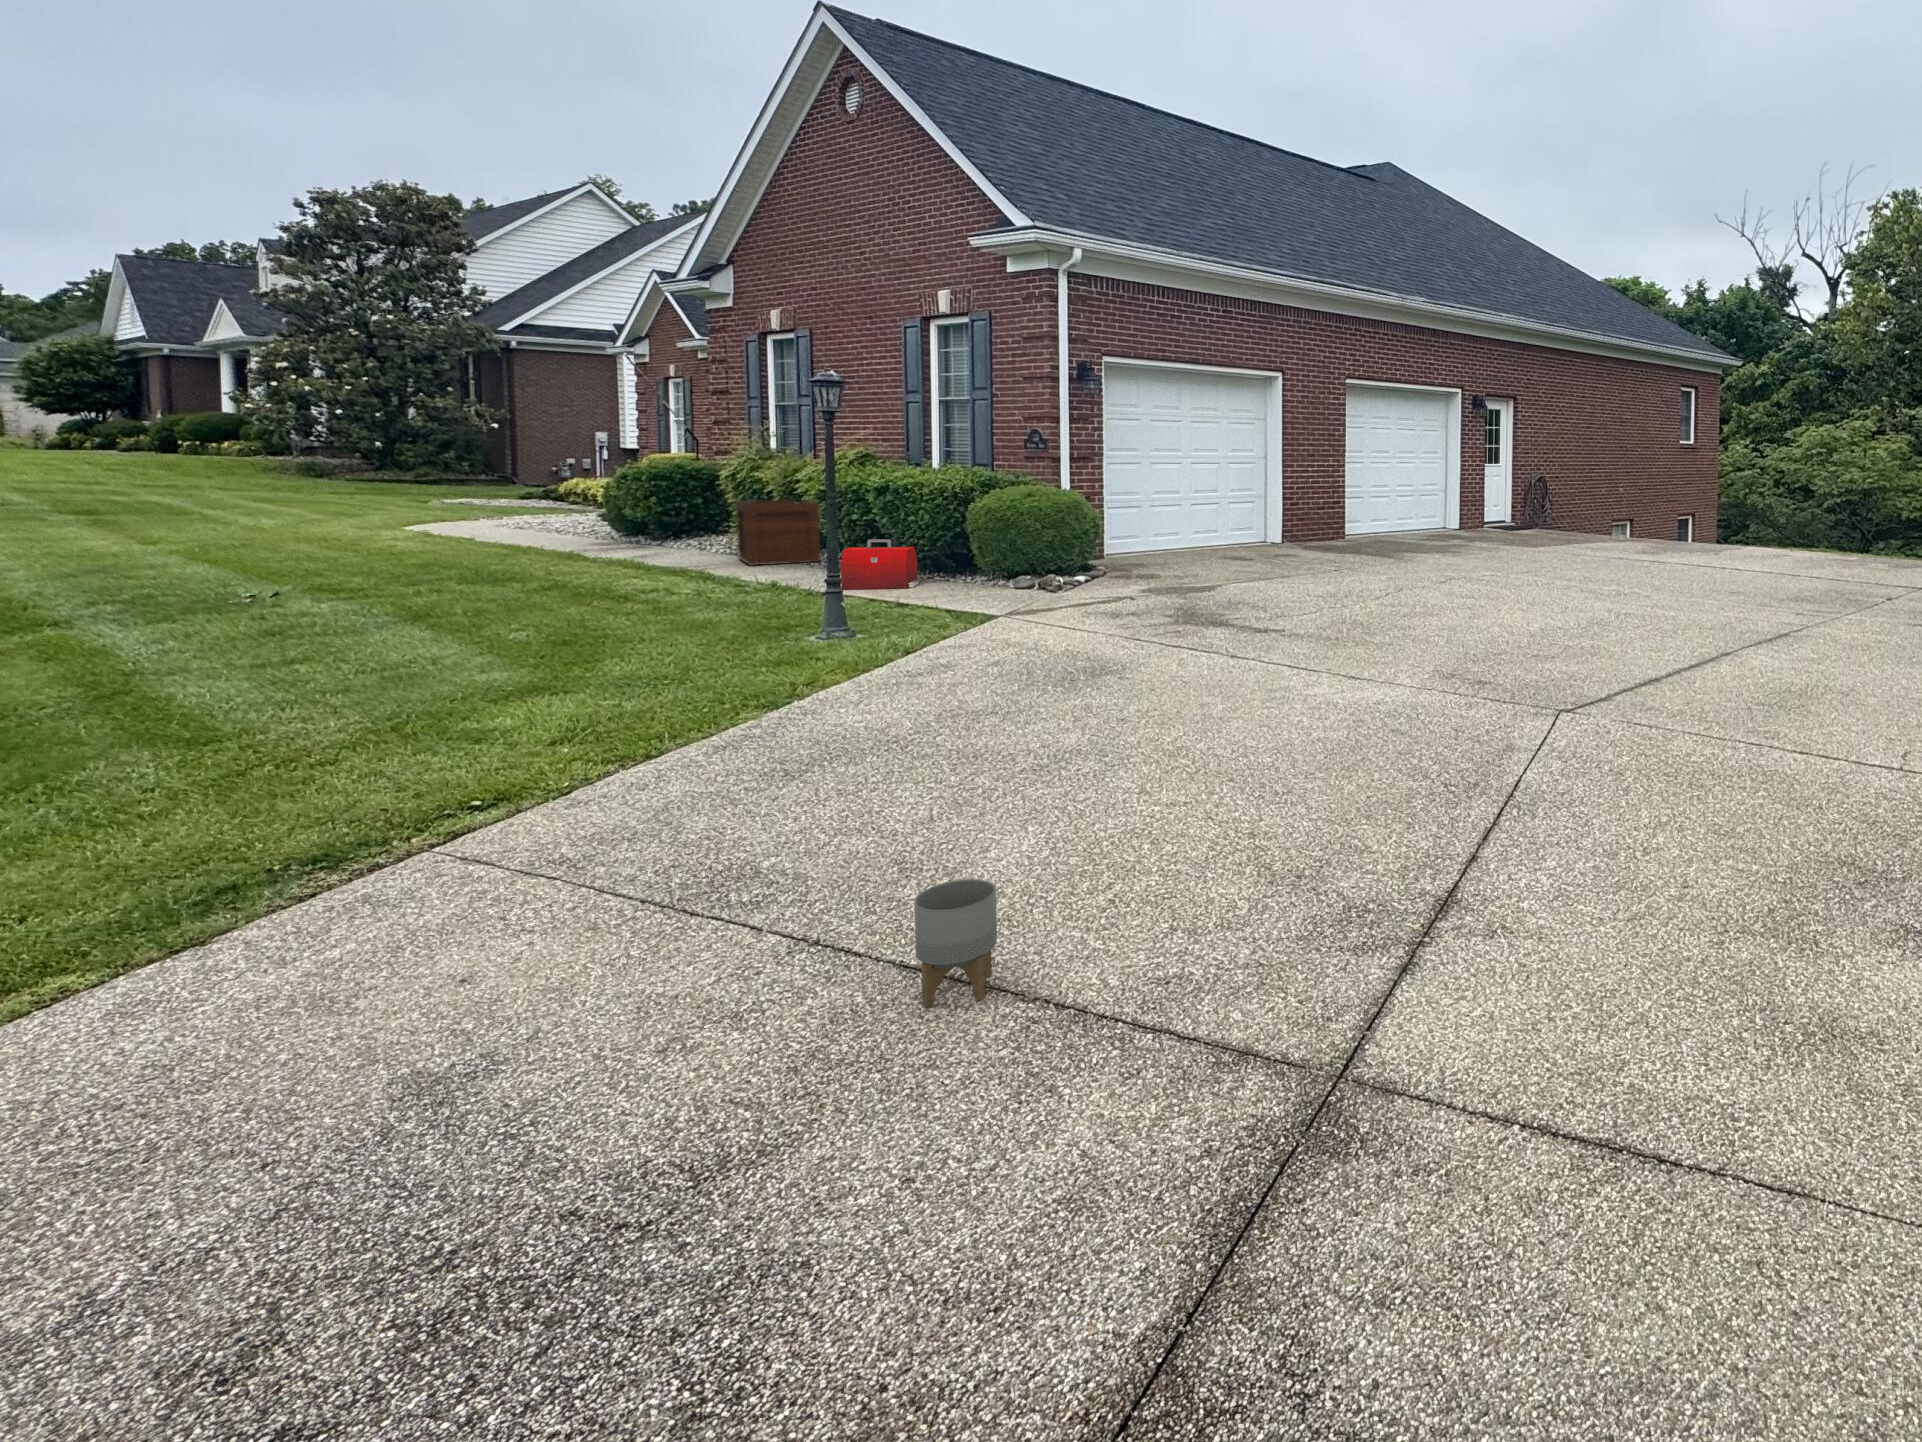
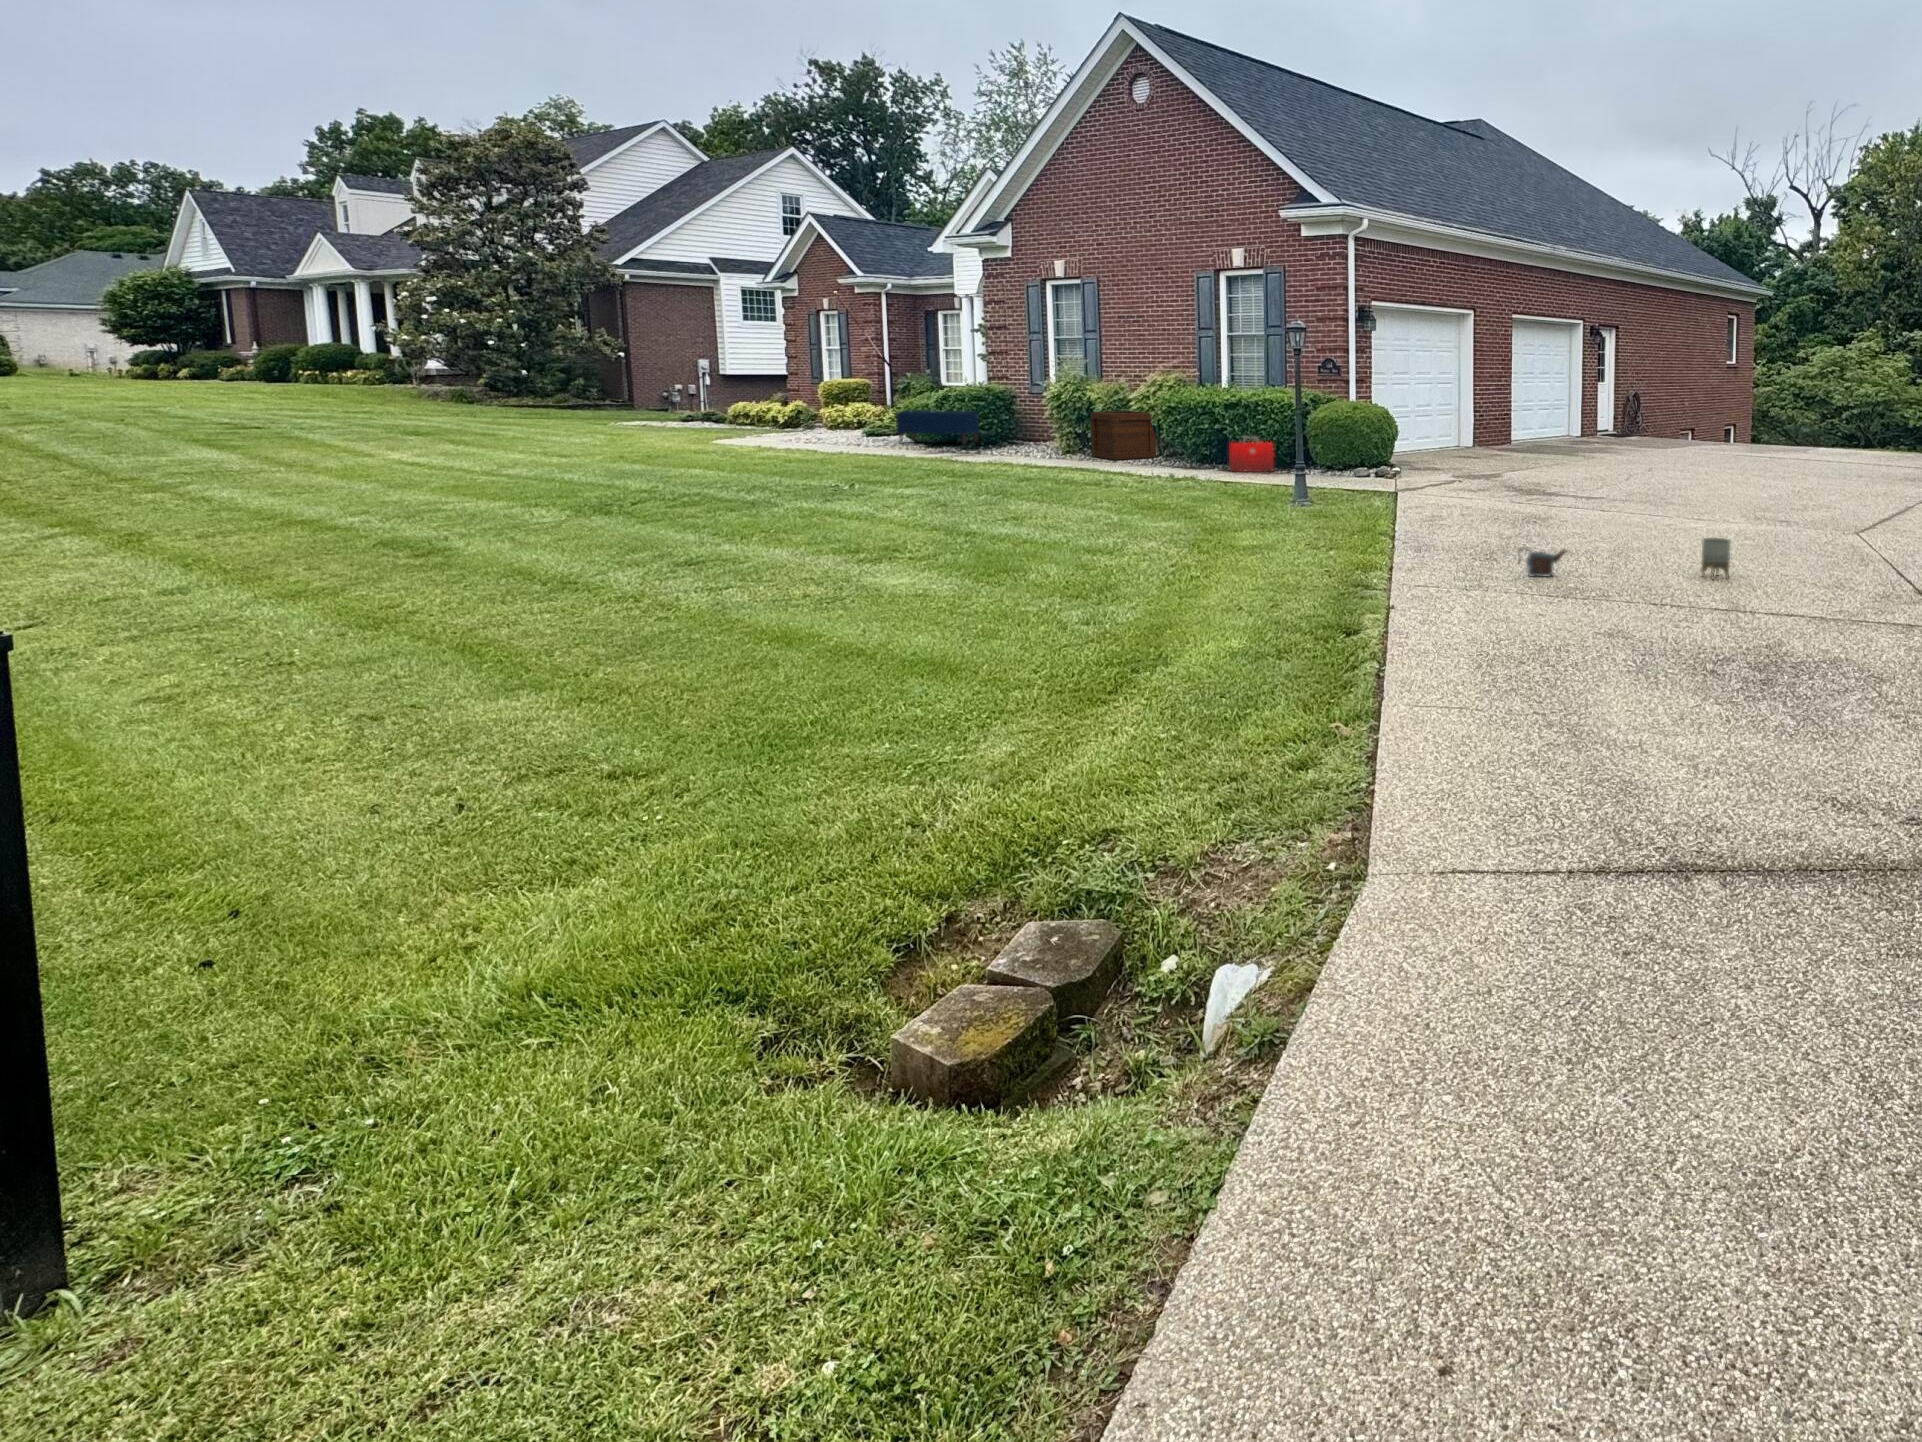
bench: none [566,494,681,538] -> present [896,410,979,444]
watering can: none [450,901,588,977] -> present [1518,548,1566,576]

